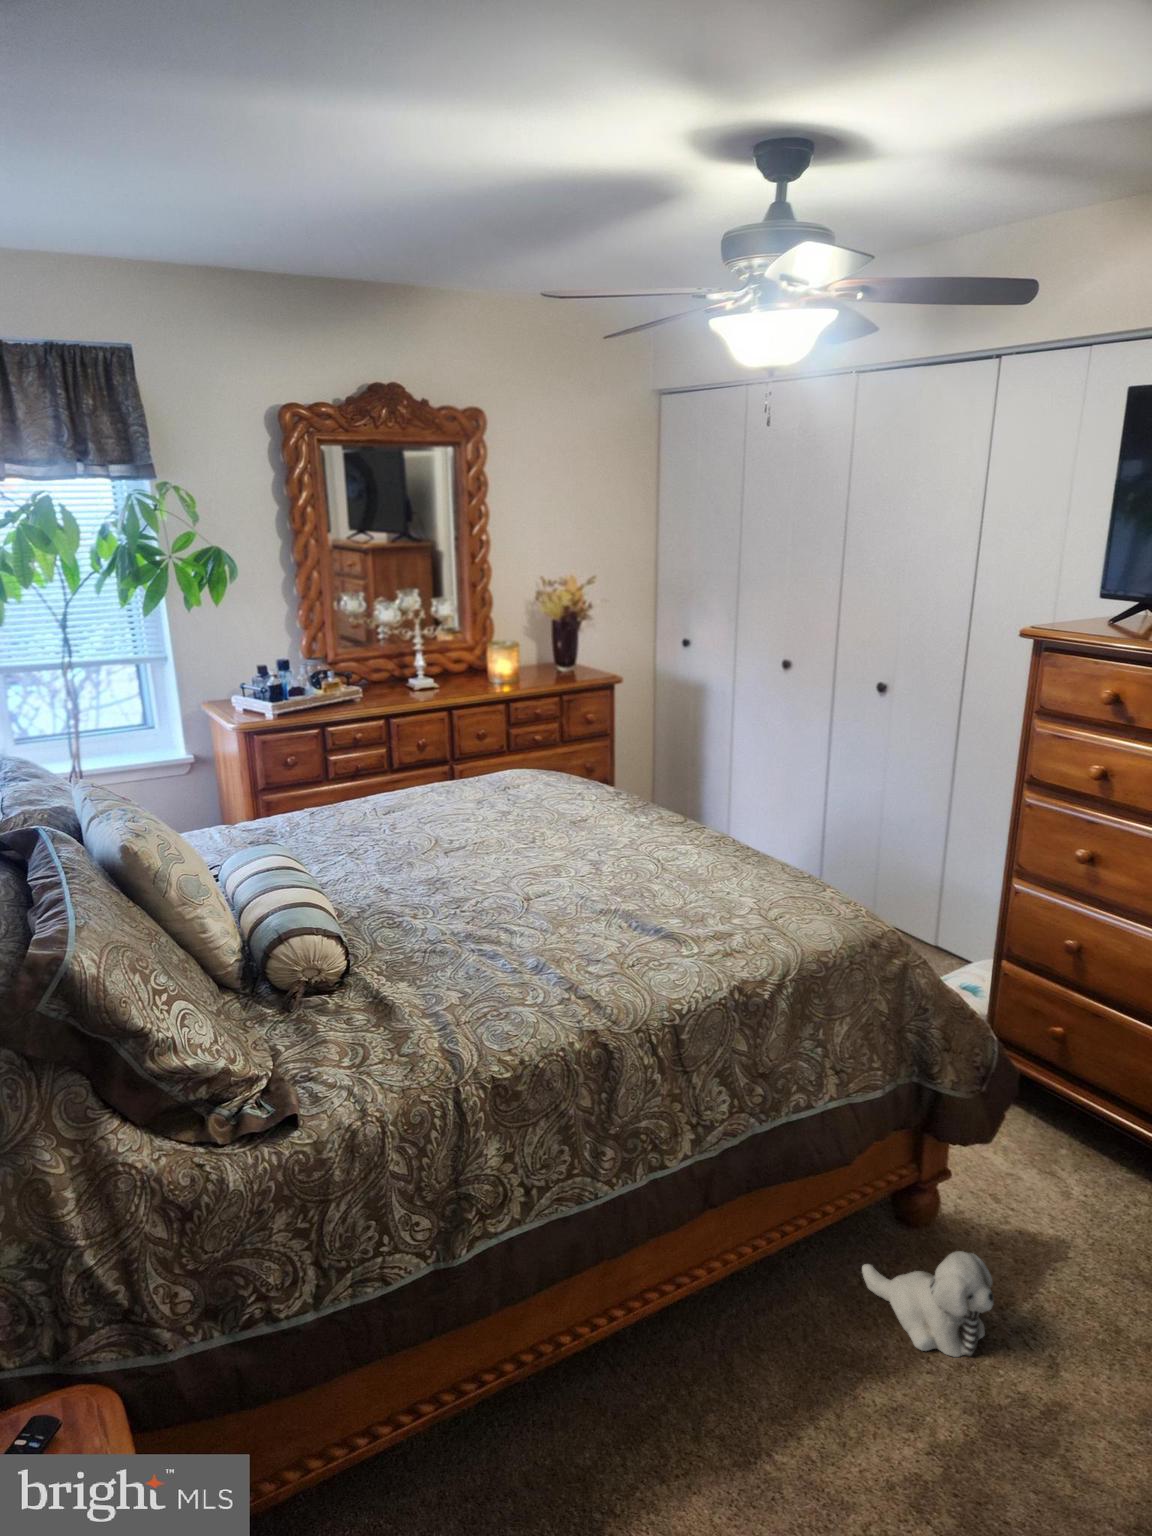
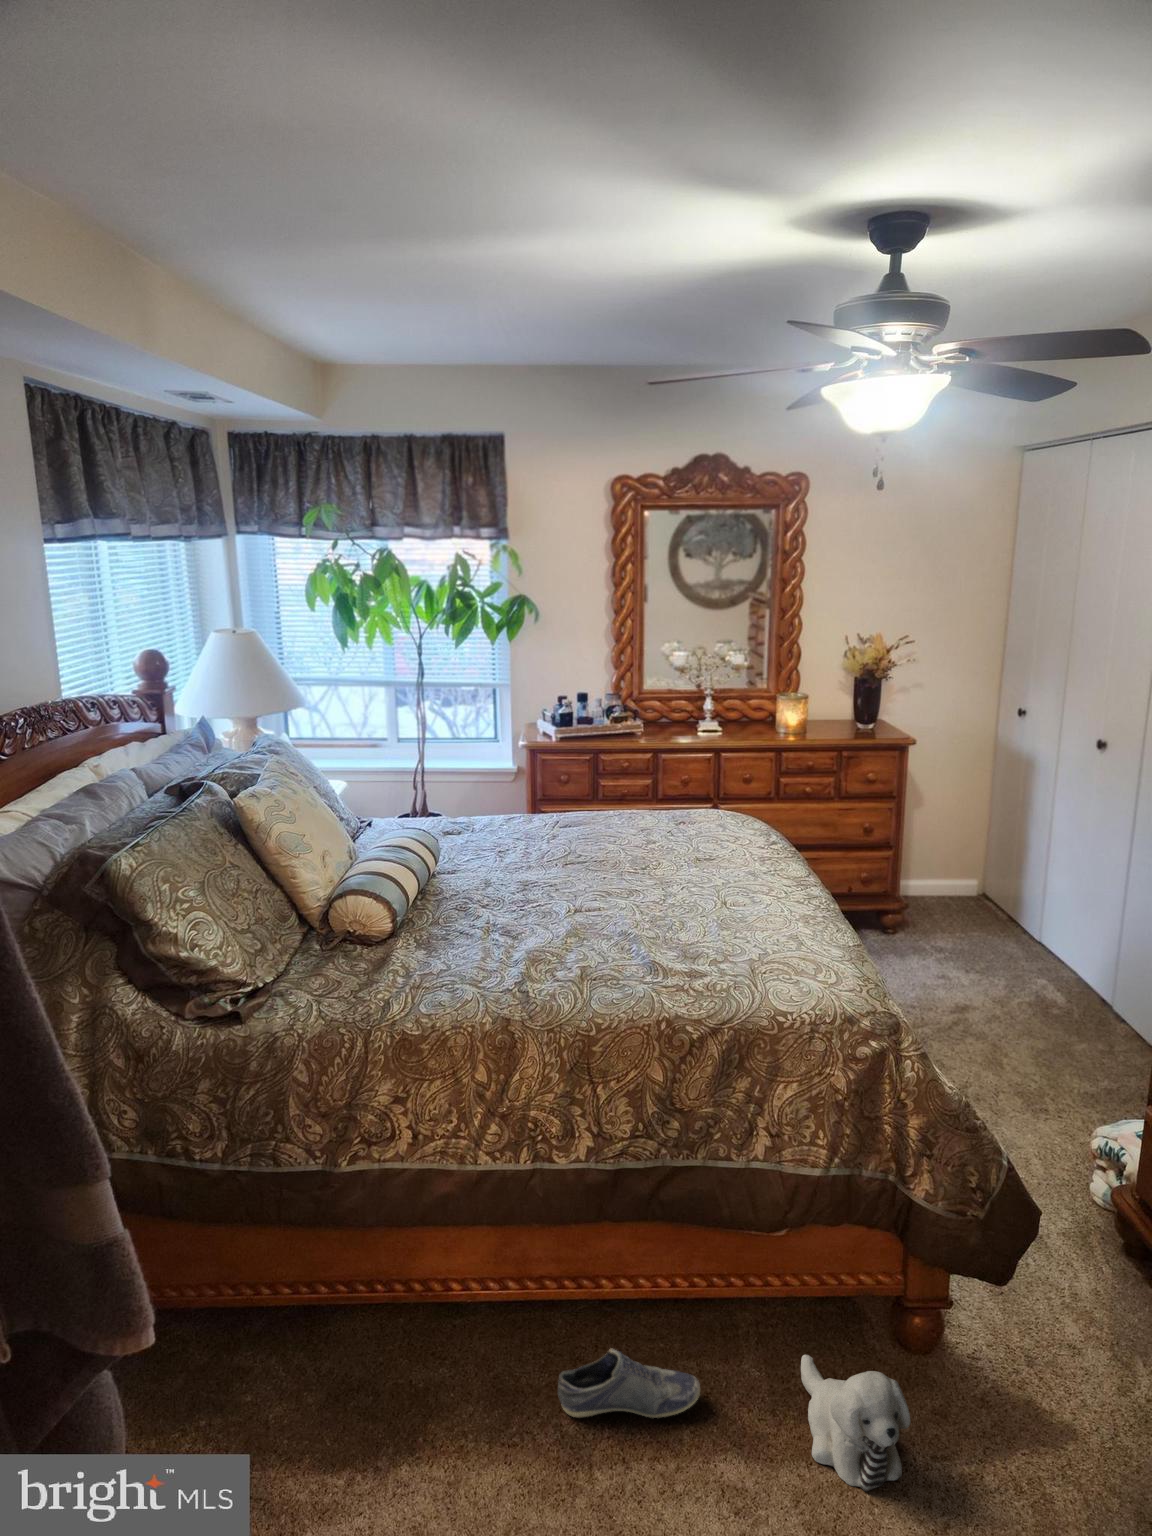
shoe: none [688,1324,809,1413] -> present [558,1348,700,1418]

